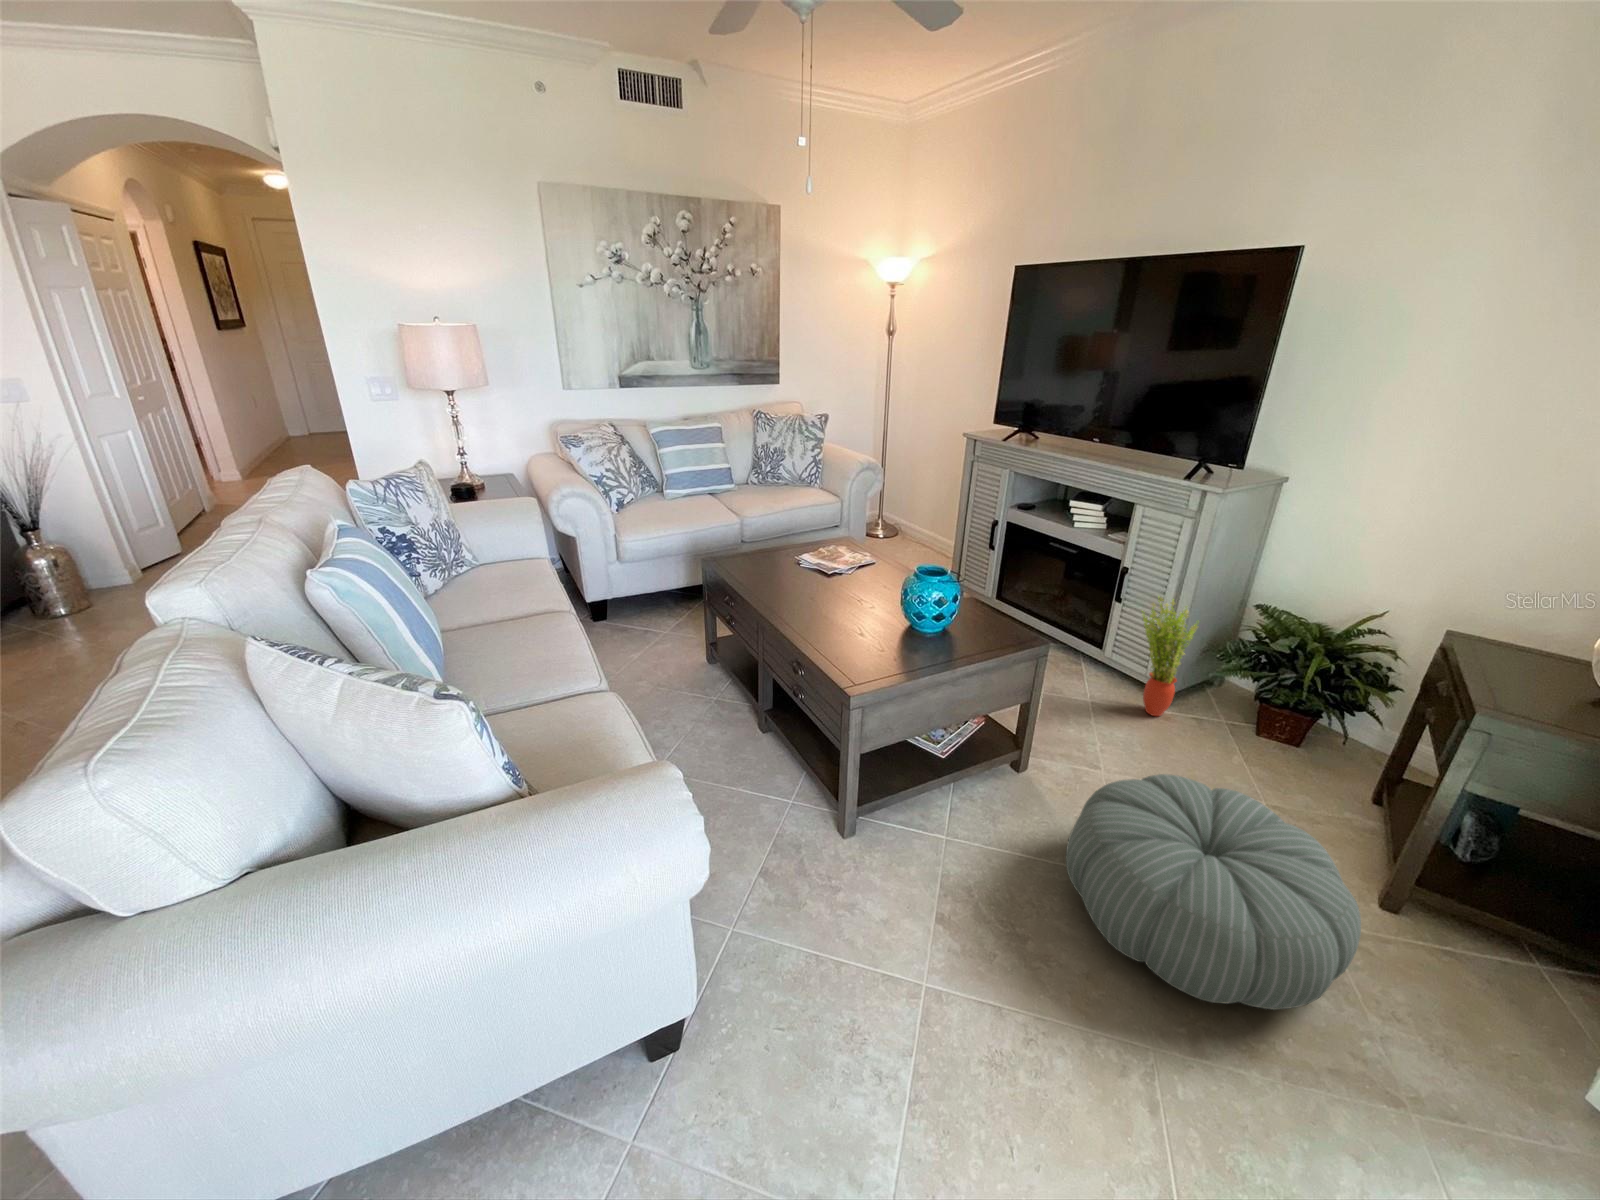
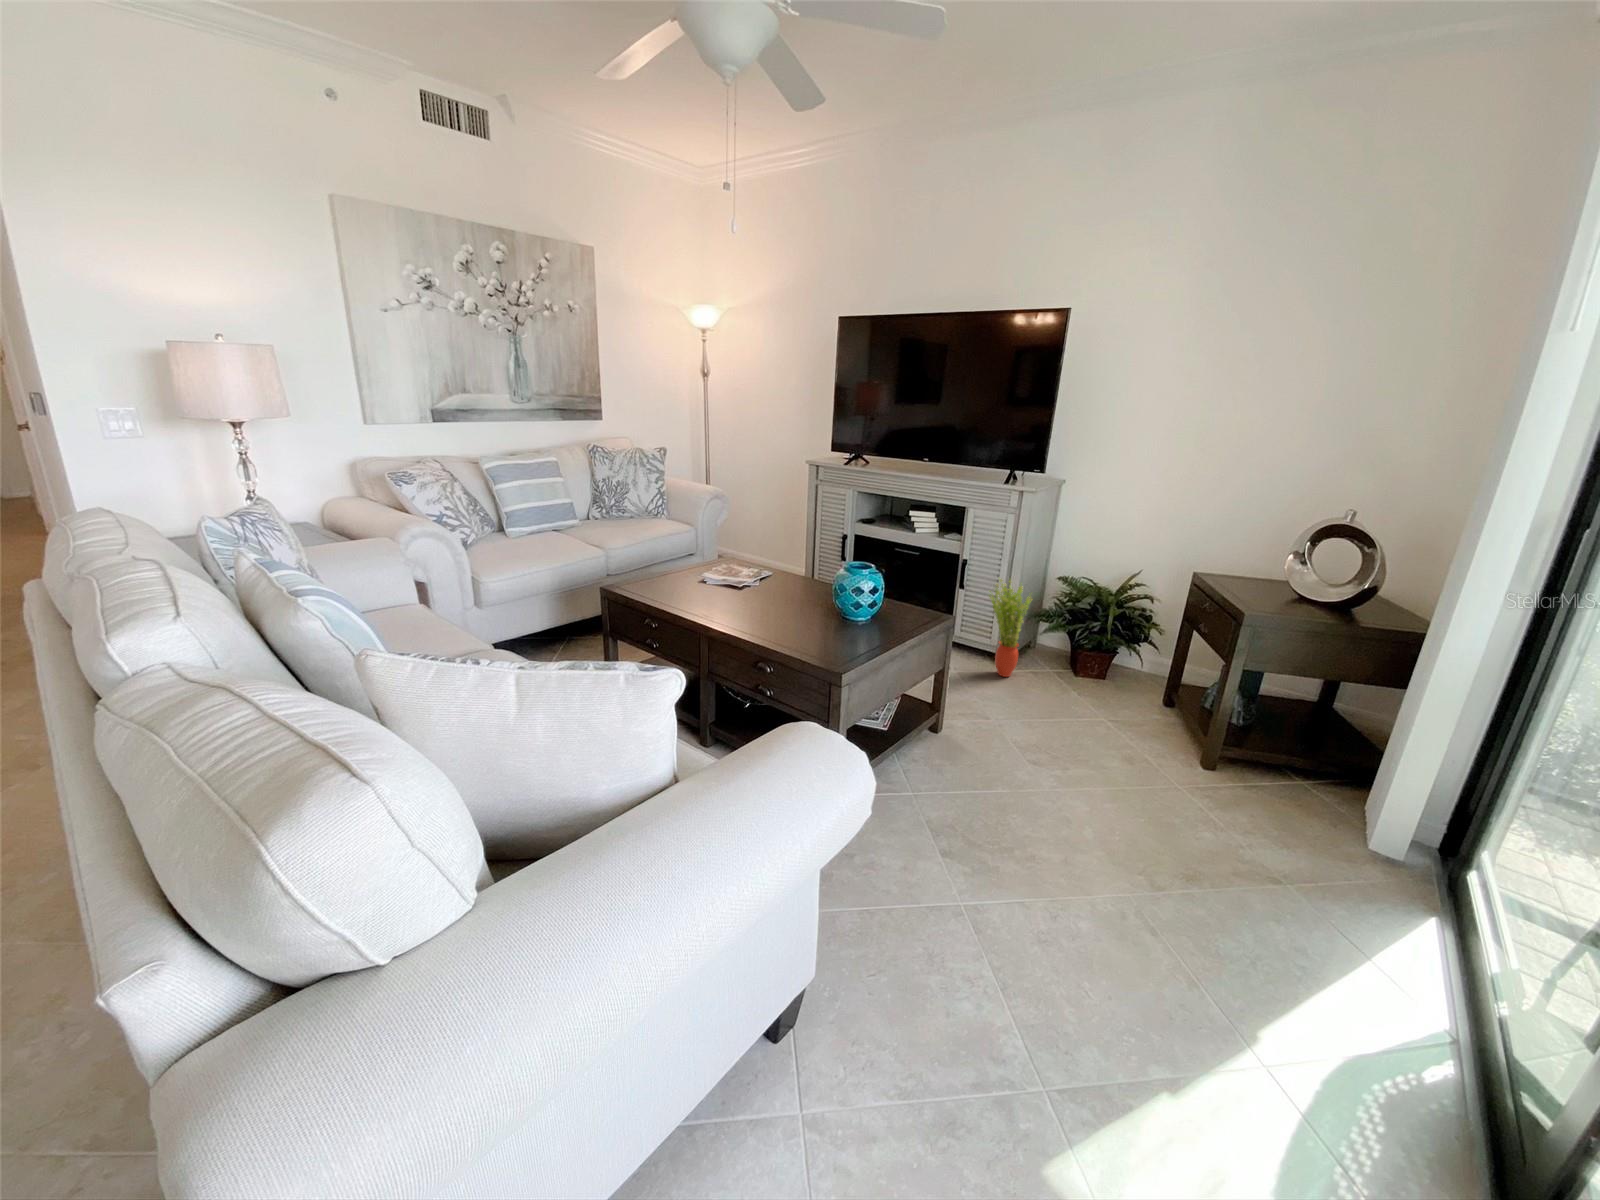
pouf: present [1066,774,1361,1010] -> none [1006,702,1213,850]

